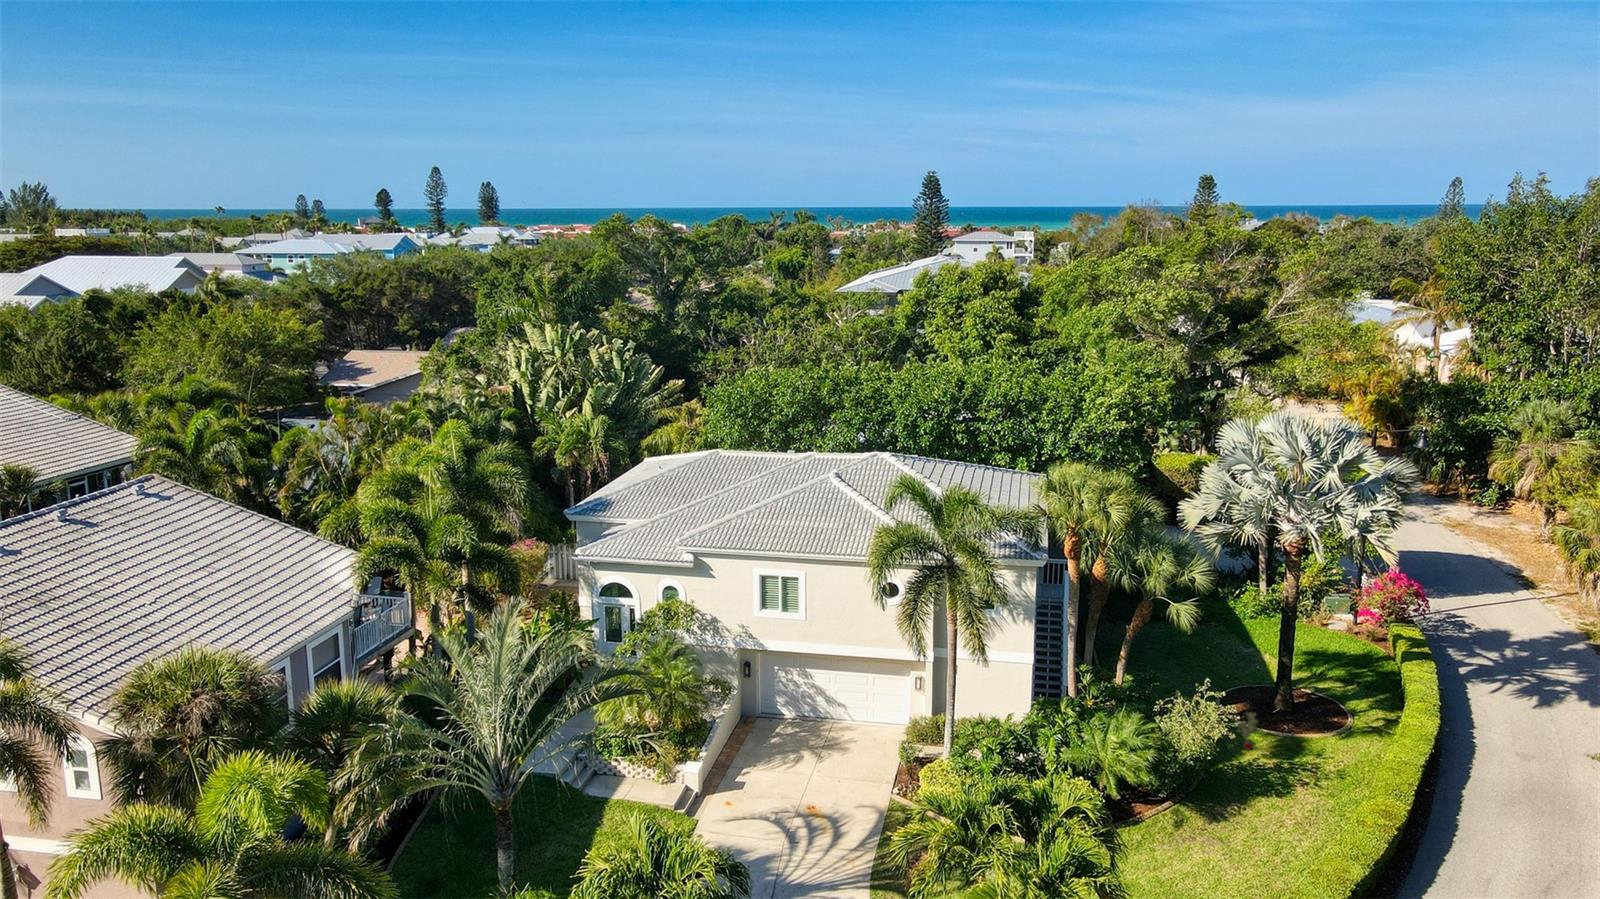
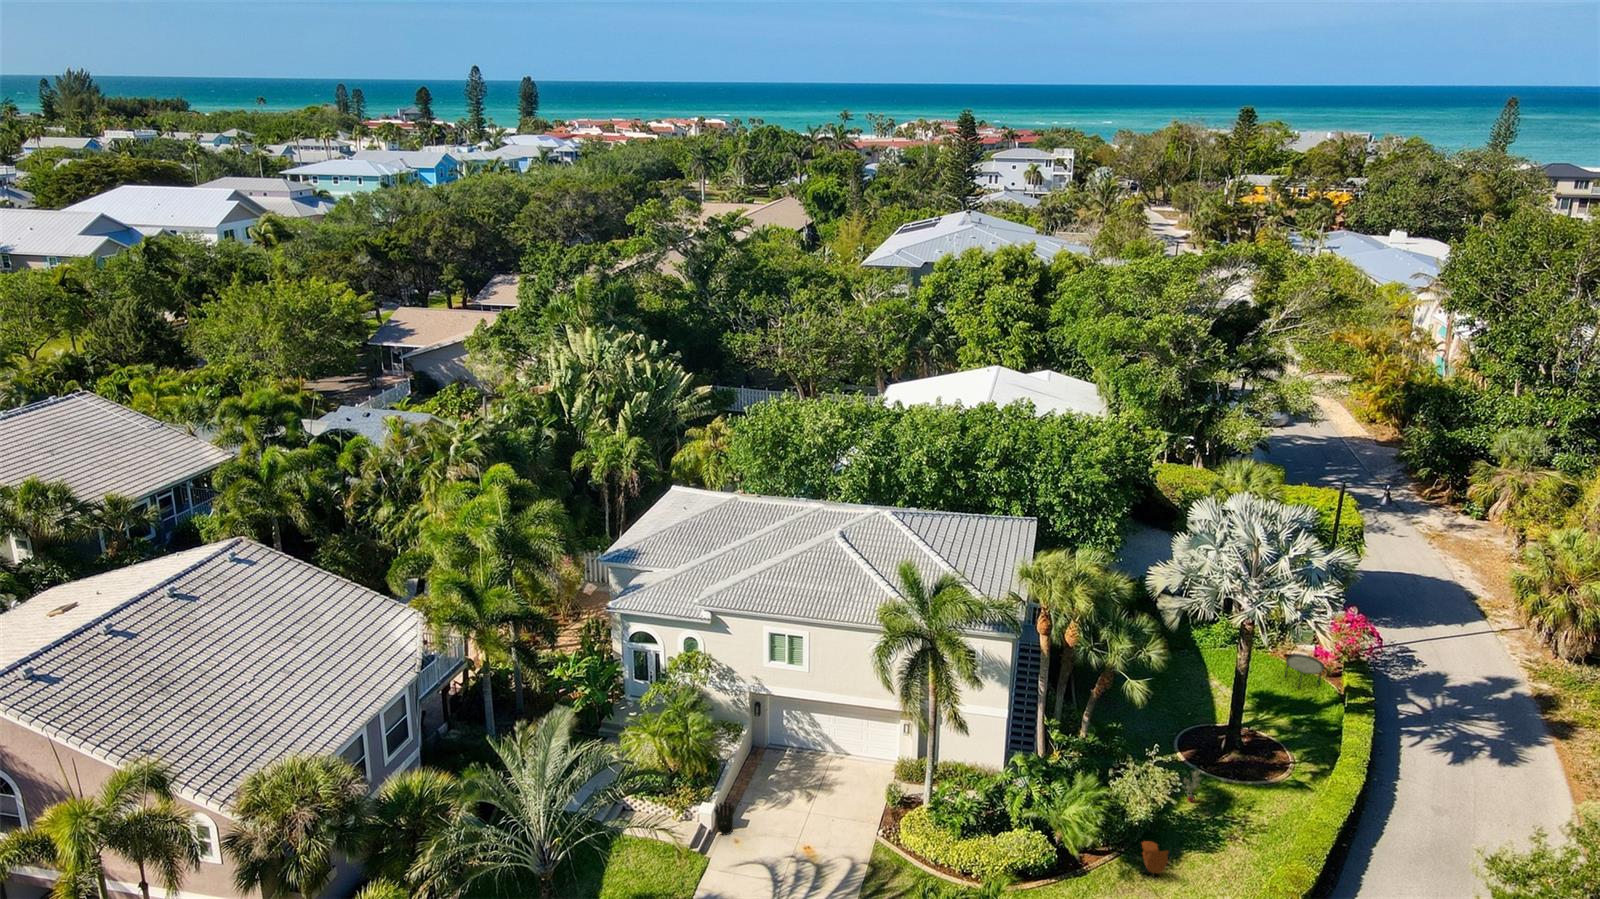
round table: none [1329,614,1373,648] -> present [1285,654,1325,688]
waste bin: none [701,762,725,801] -> present [714,802,734,835]
lounge chair: none [1199,779,1236,823] -> present [1142,841,1169,878]

